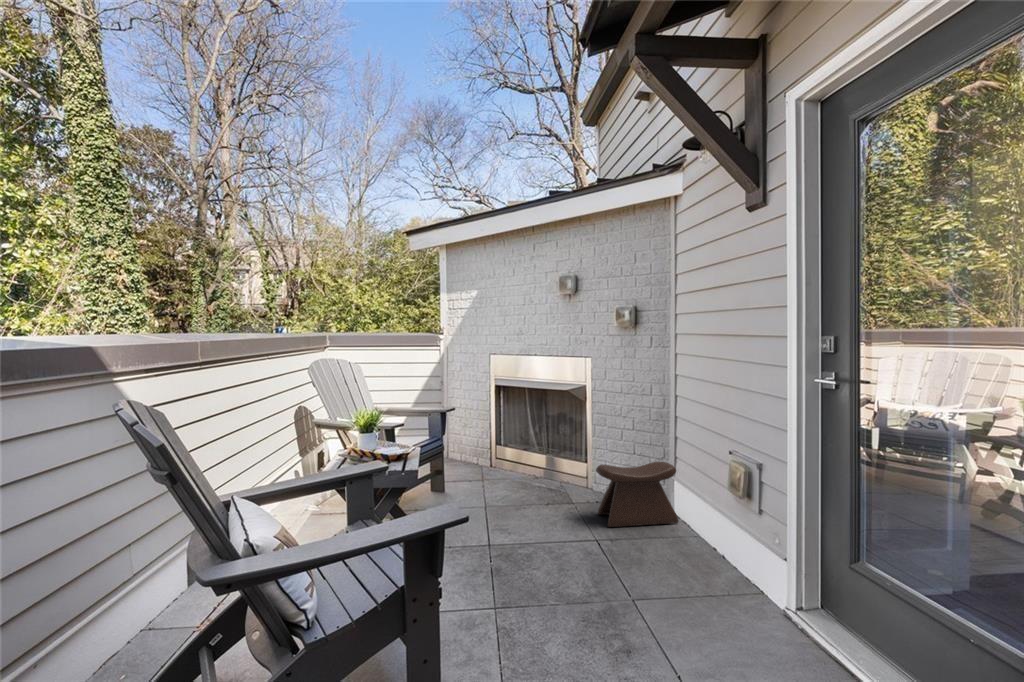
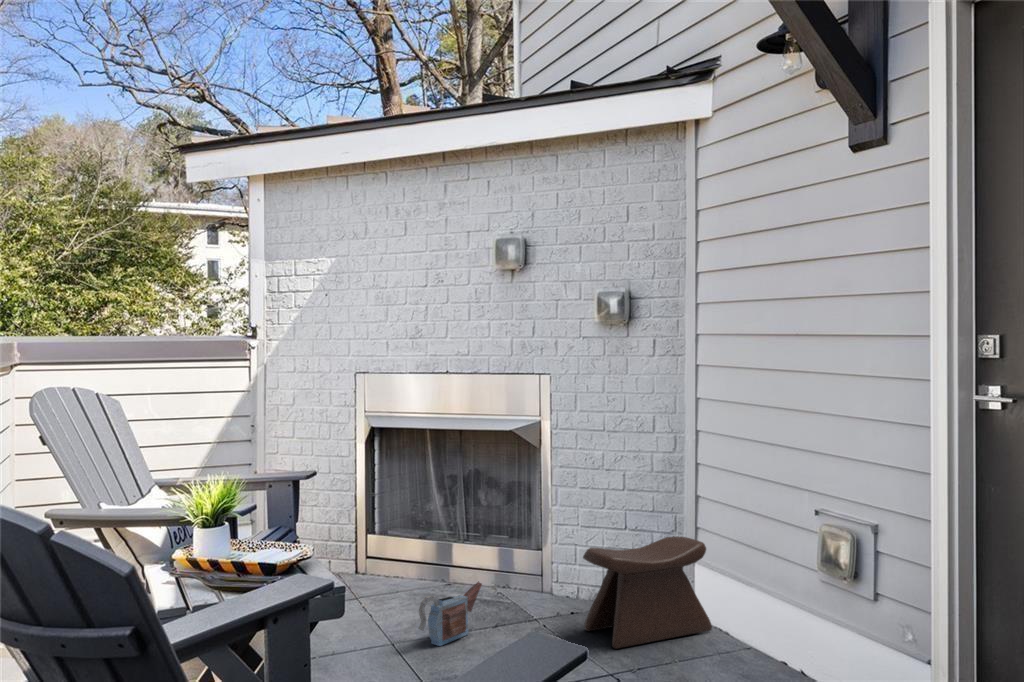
watering can: none [495,479,539,514] -> present [419,581,482,646]

